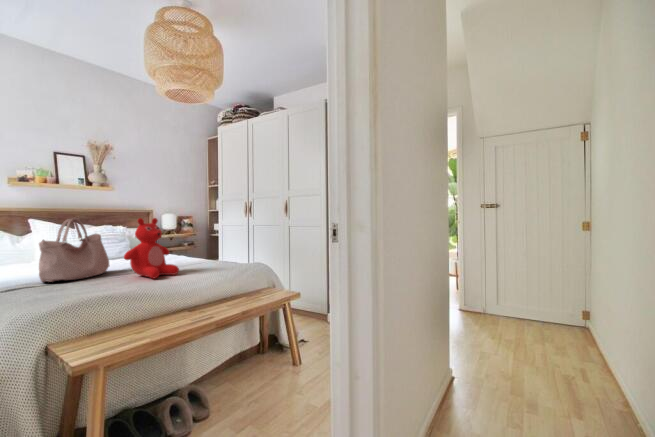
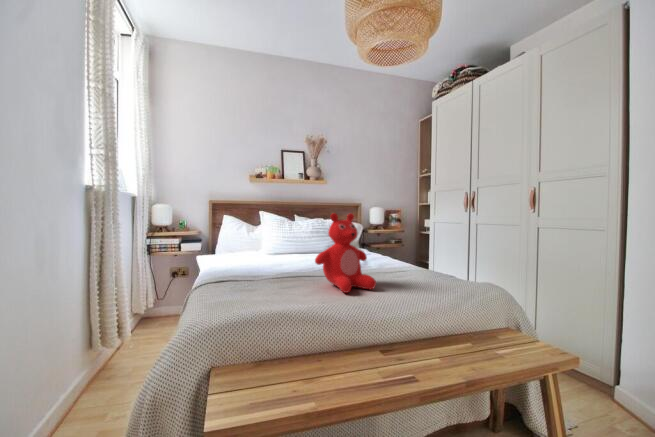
handbag: present [39,218,110,282] -> none [243,212,308,280]

